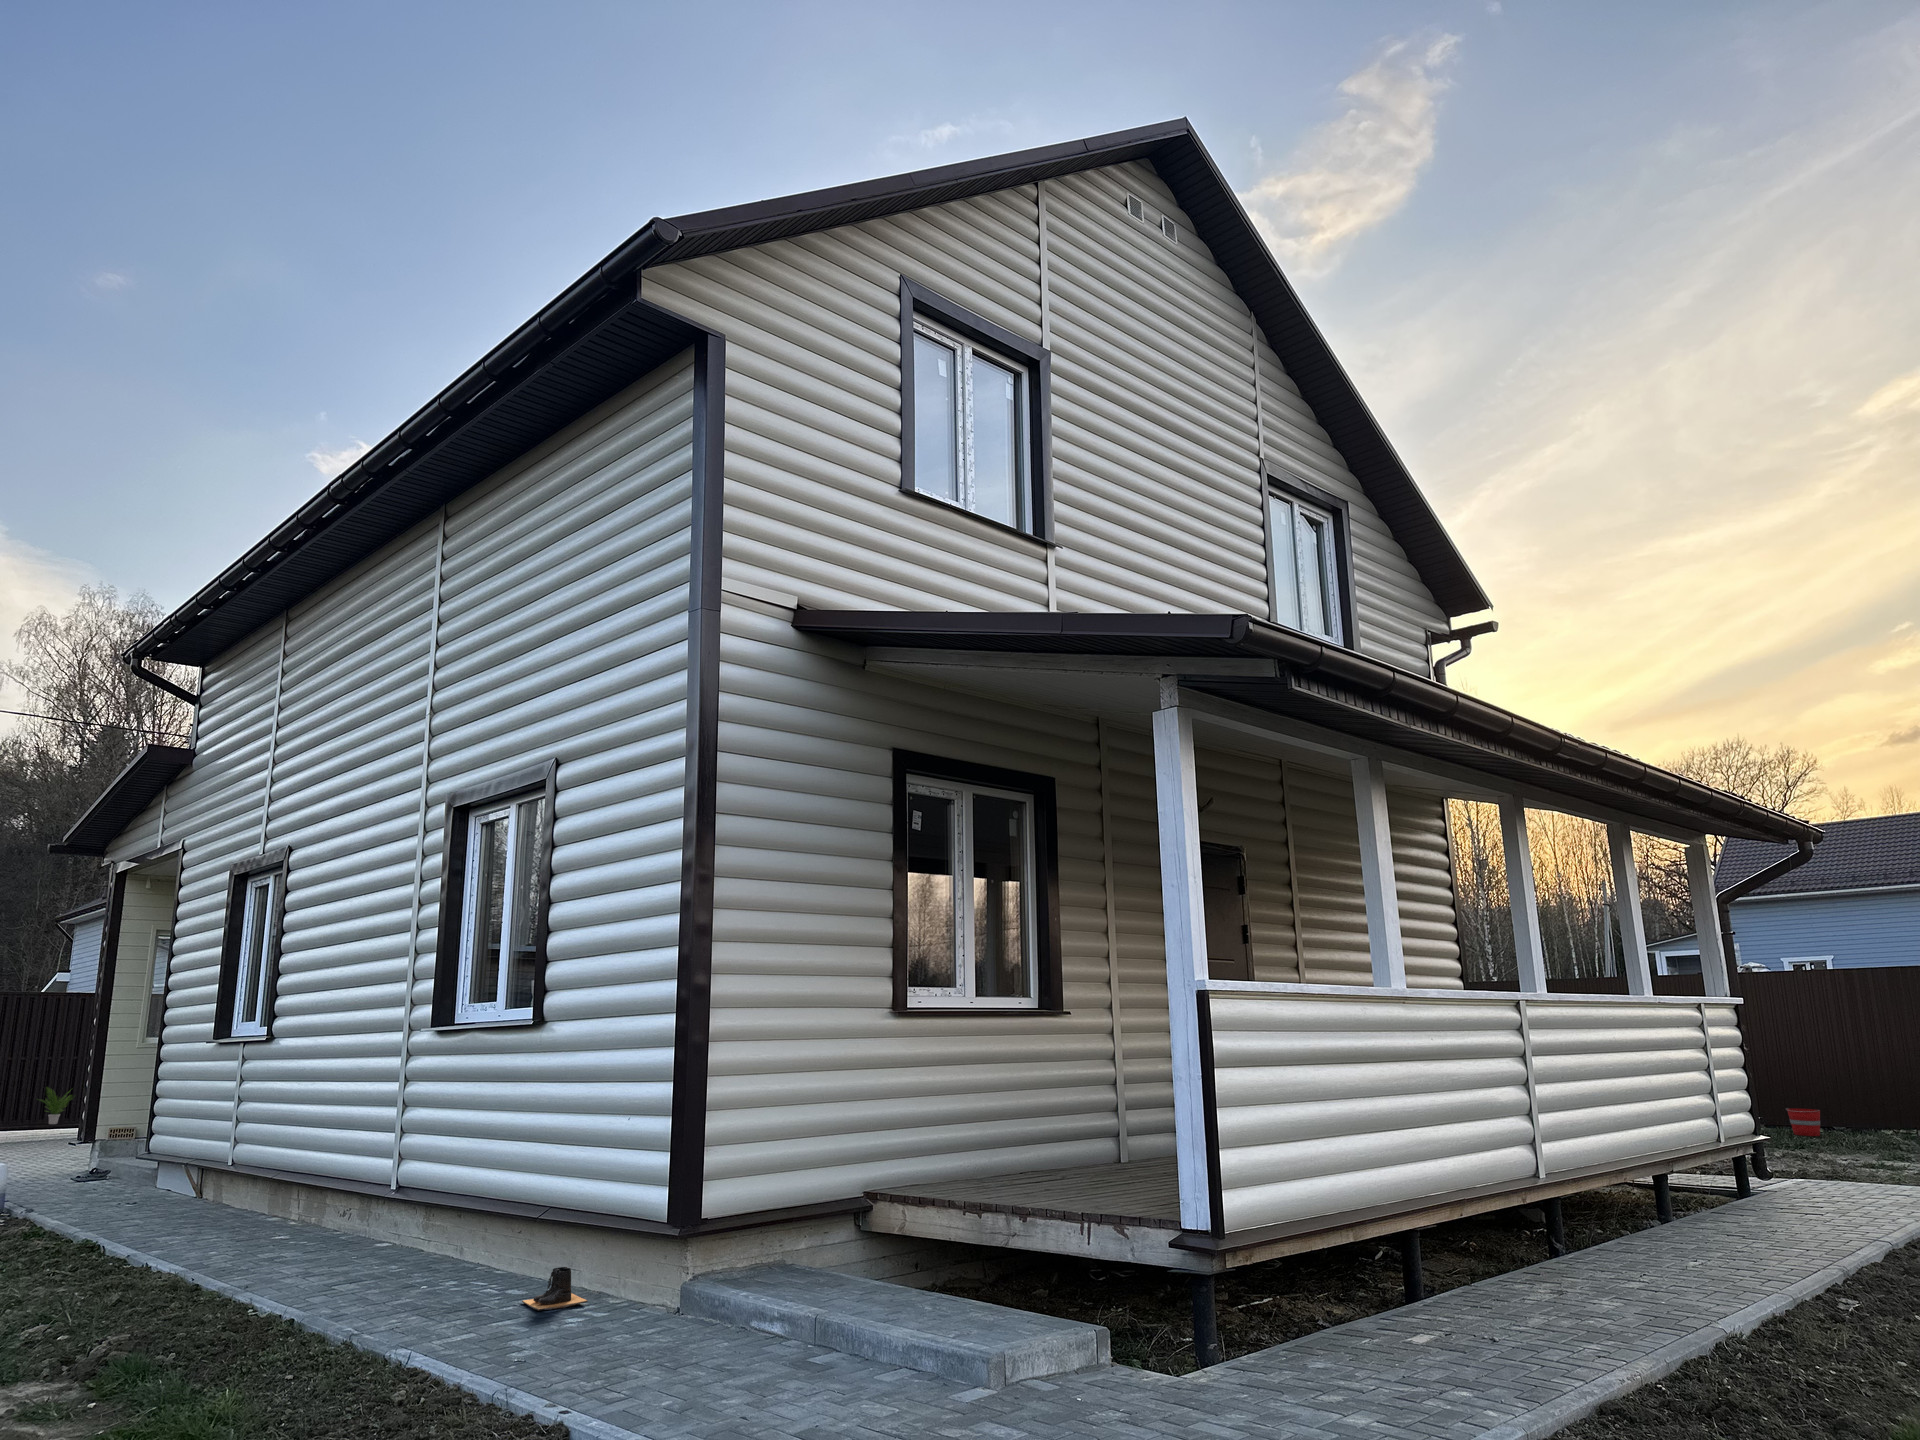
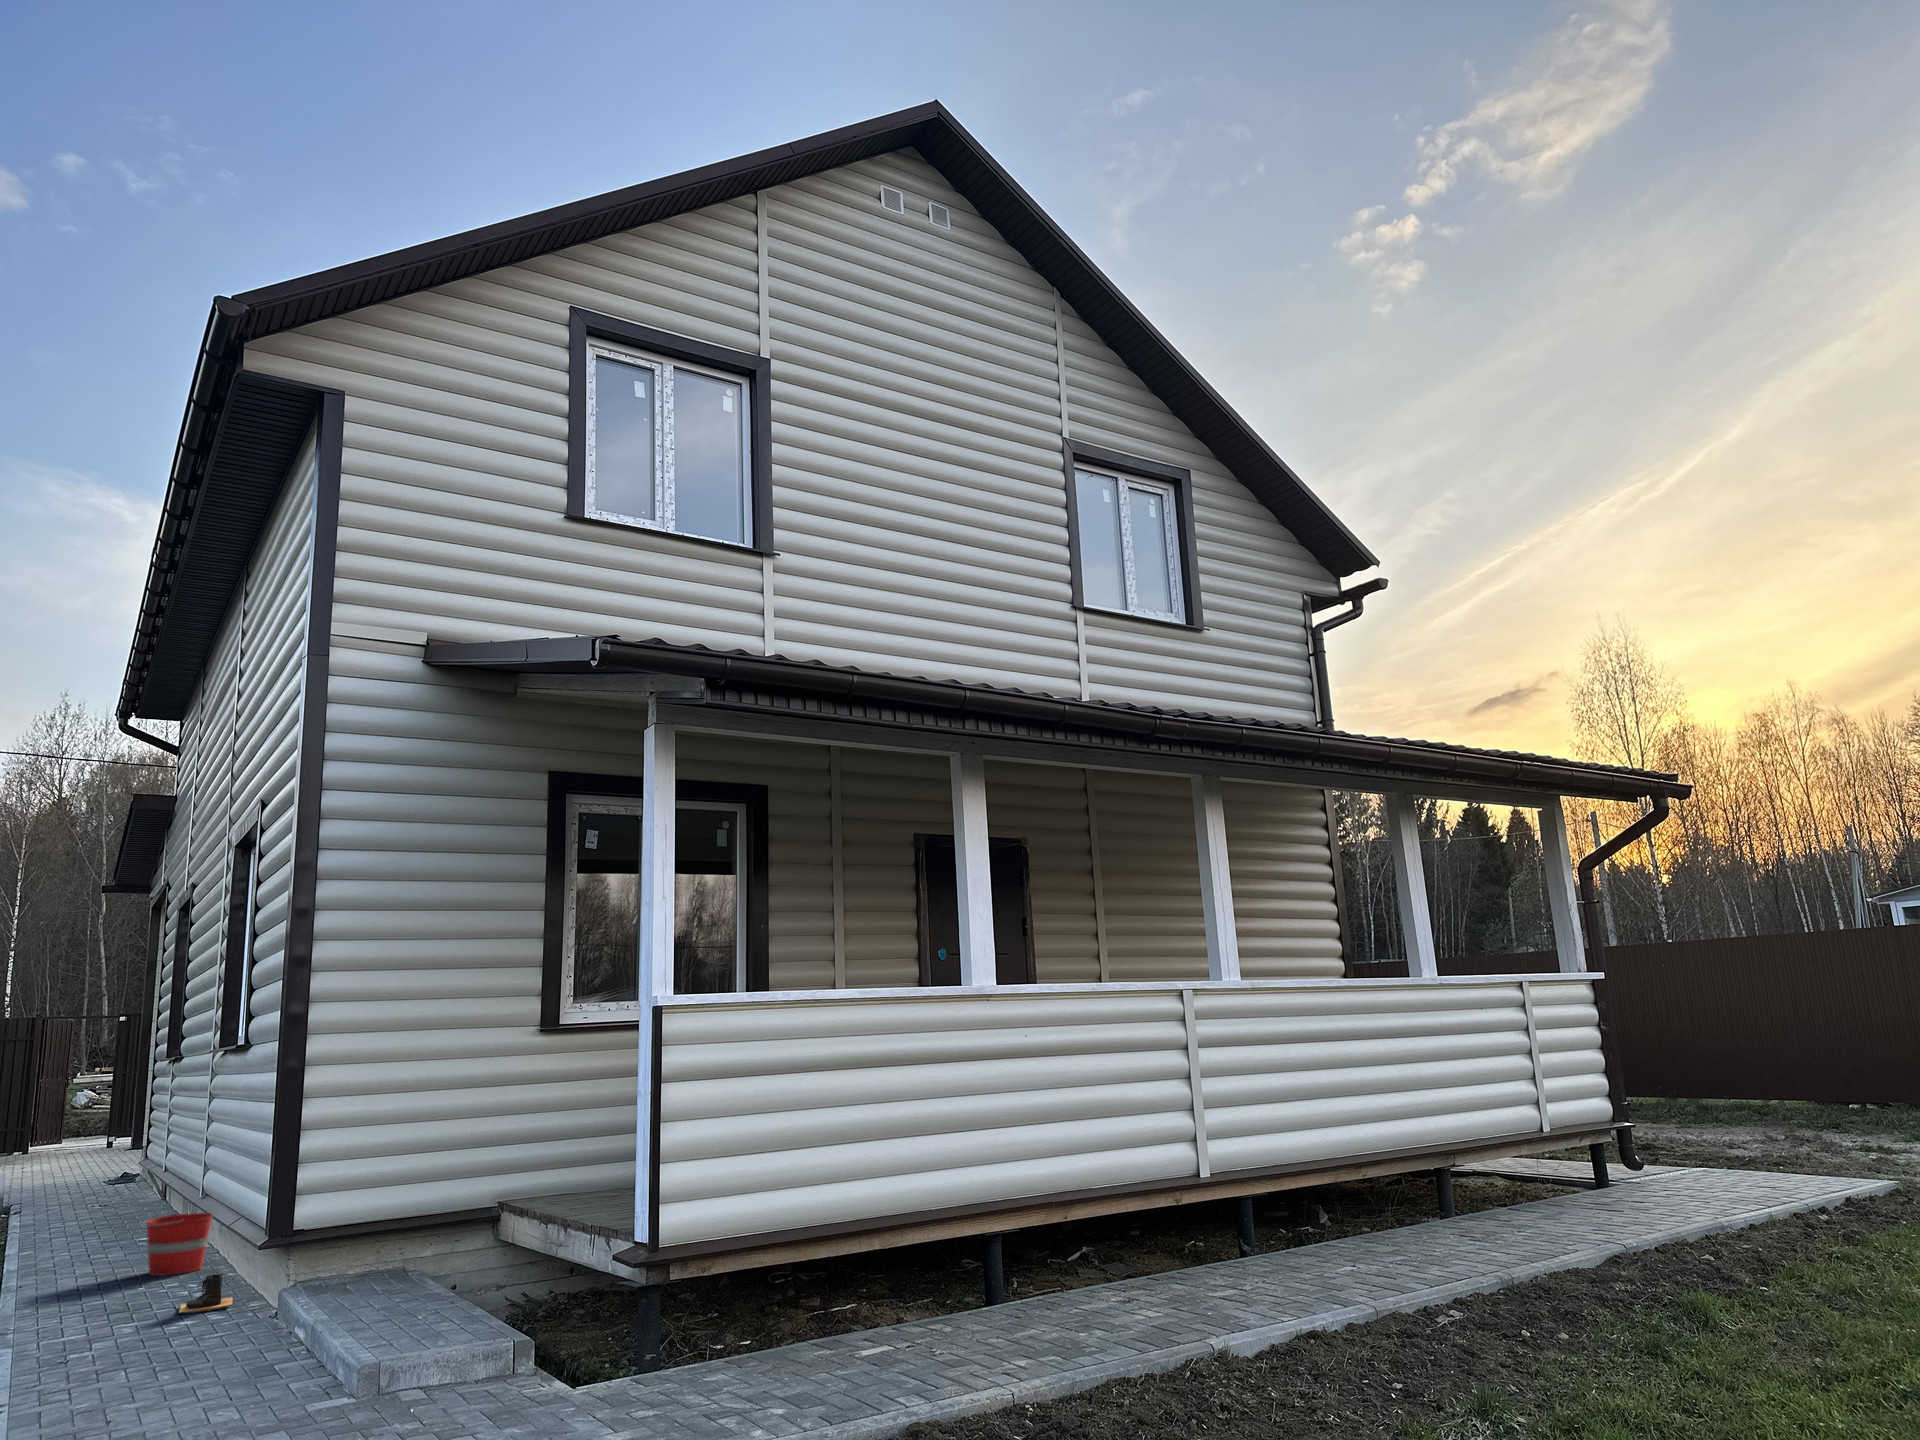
potted plant: present [37,1088,72,1124] -> none [94,1111,132,1146]
bucket: present [1786,1108,1820,1136] -> present [145,1213,213,1276]

